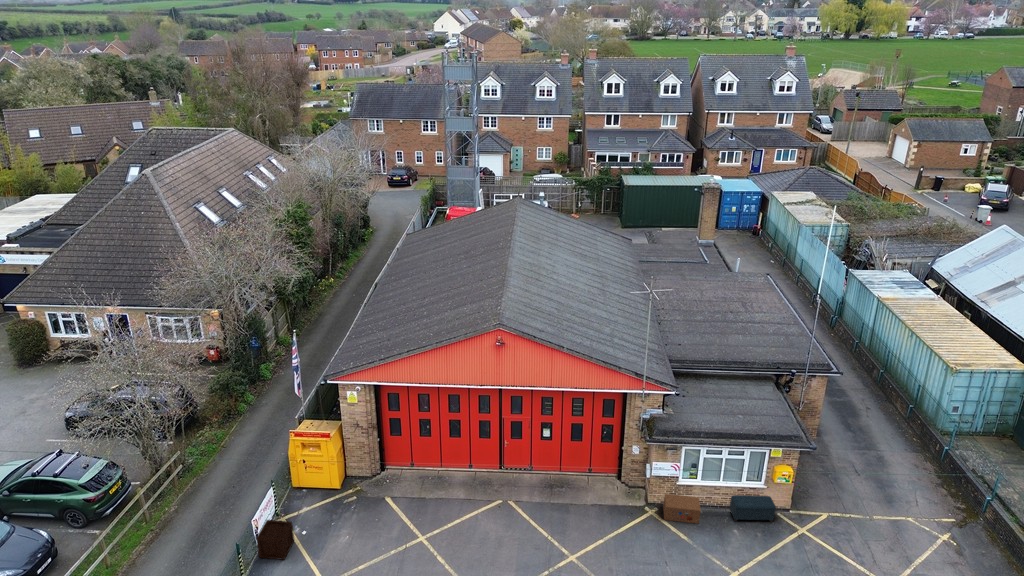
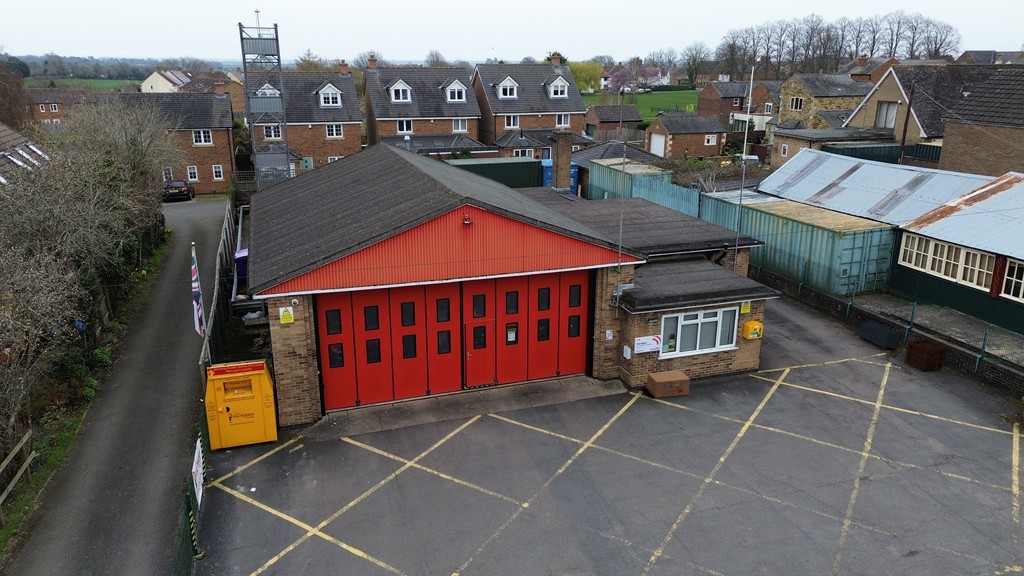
bench: present [730,495,776,522] -> present [859,322,900,350]
wooden crate: present [256,520,294,560] -> present [905,339,947,371]

